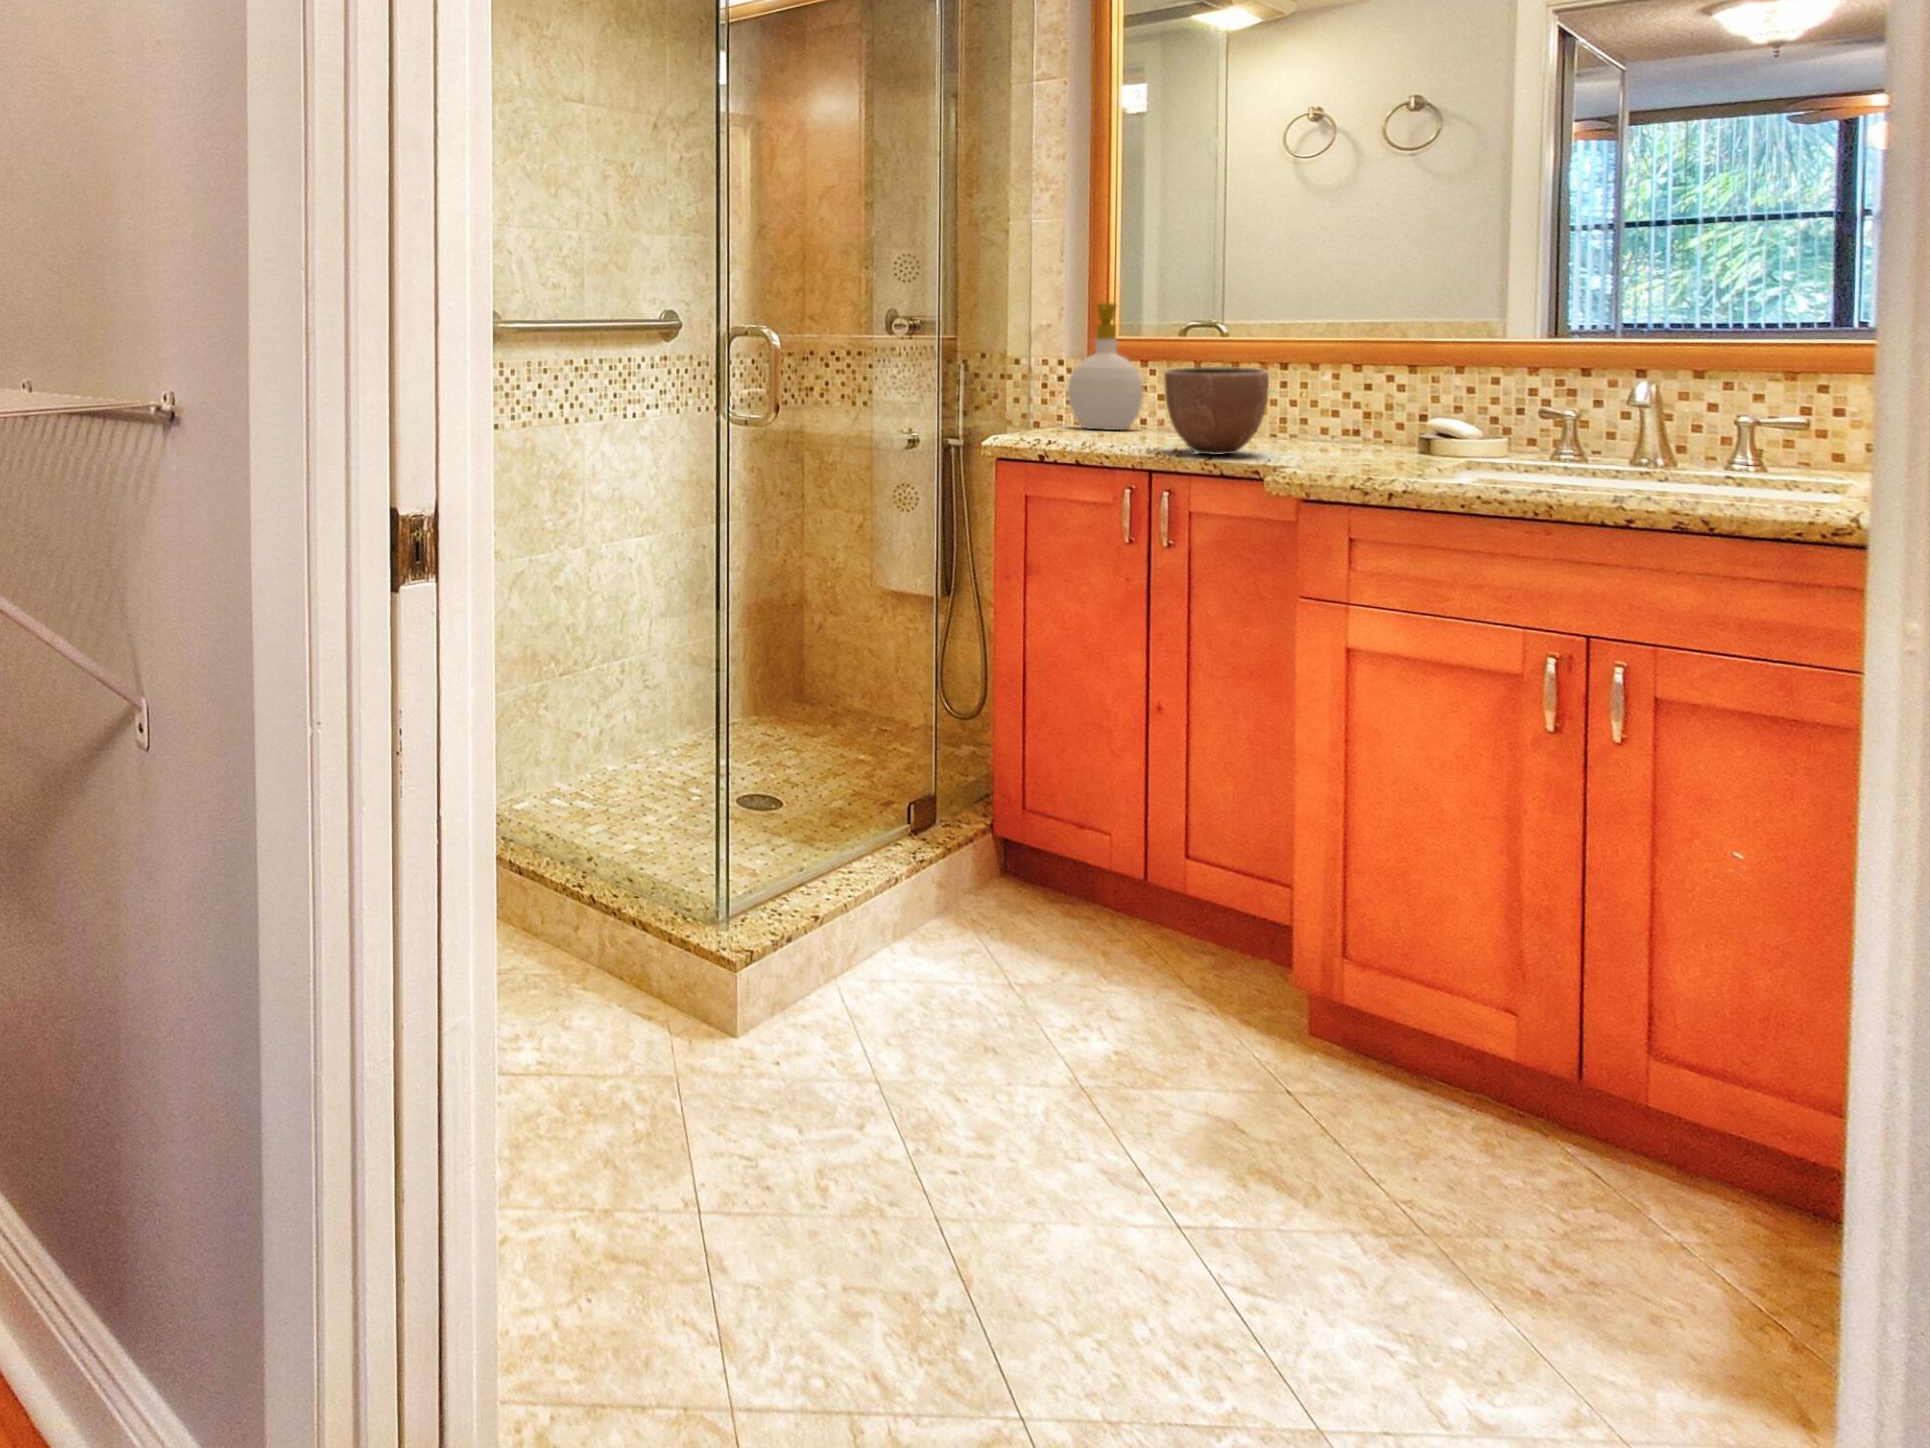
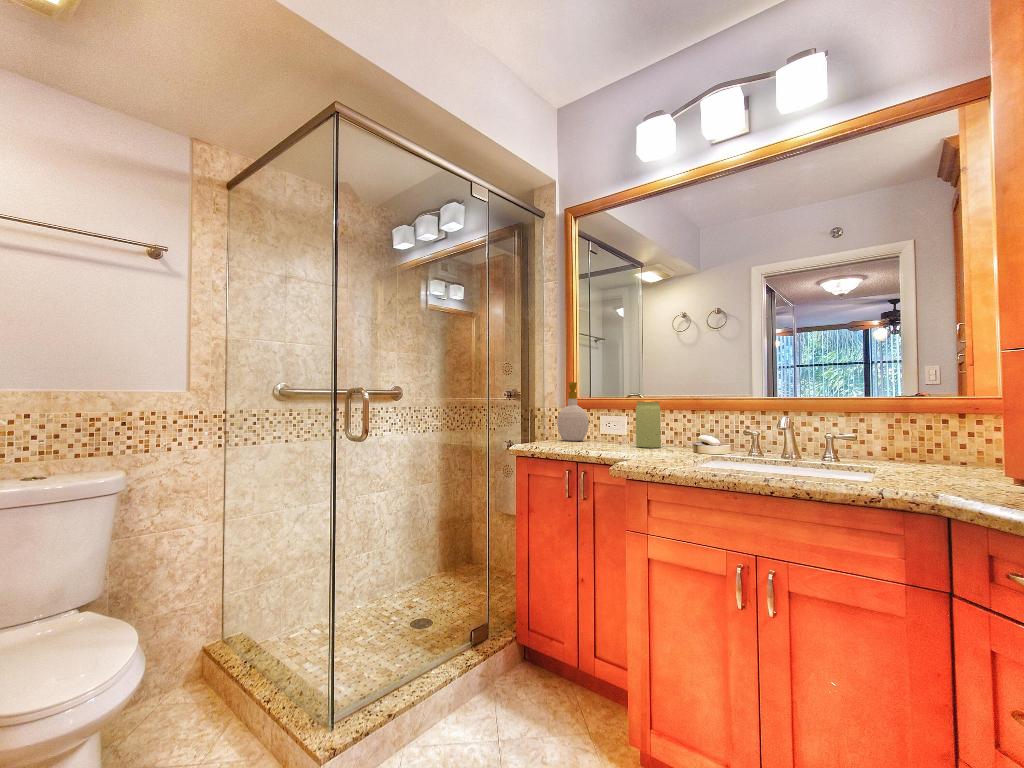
jar: none [1269,345,1330,444] -> present [636,401,661,448]
decorative bowl: present [1164,367,1269,455] -> none [580,411,625,454]

